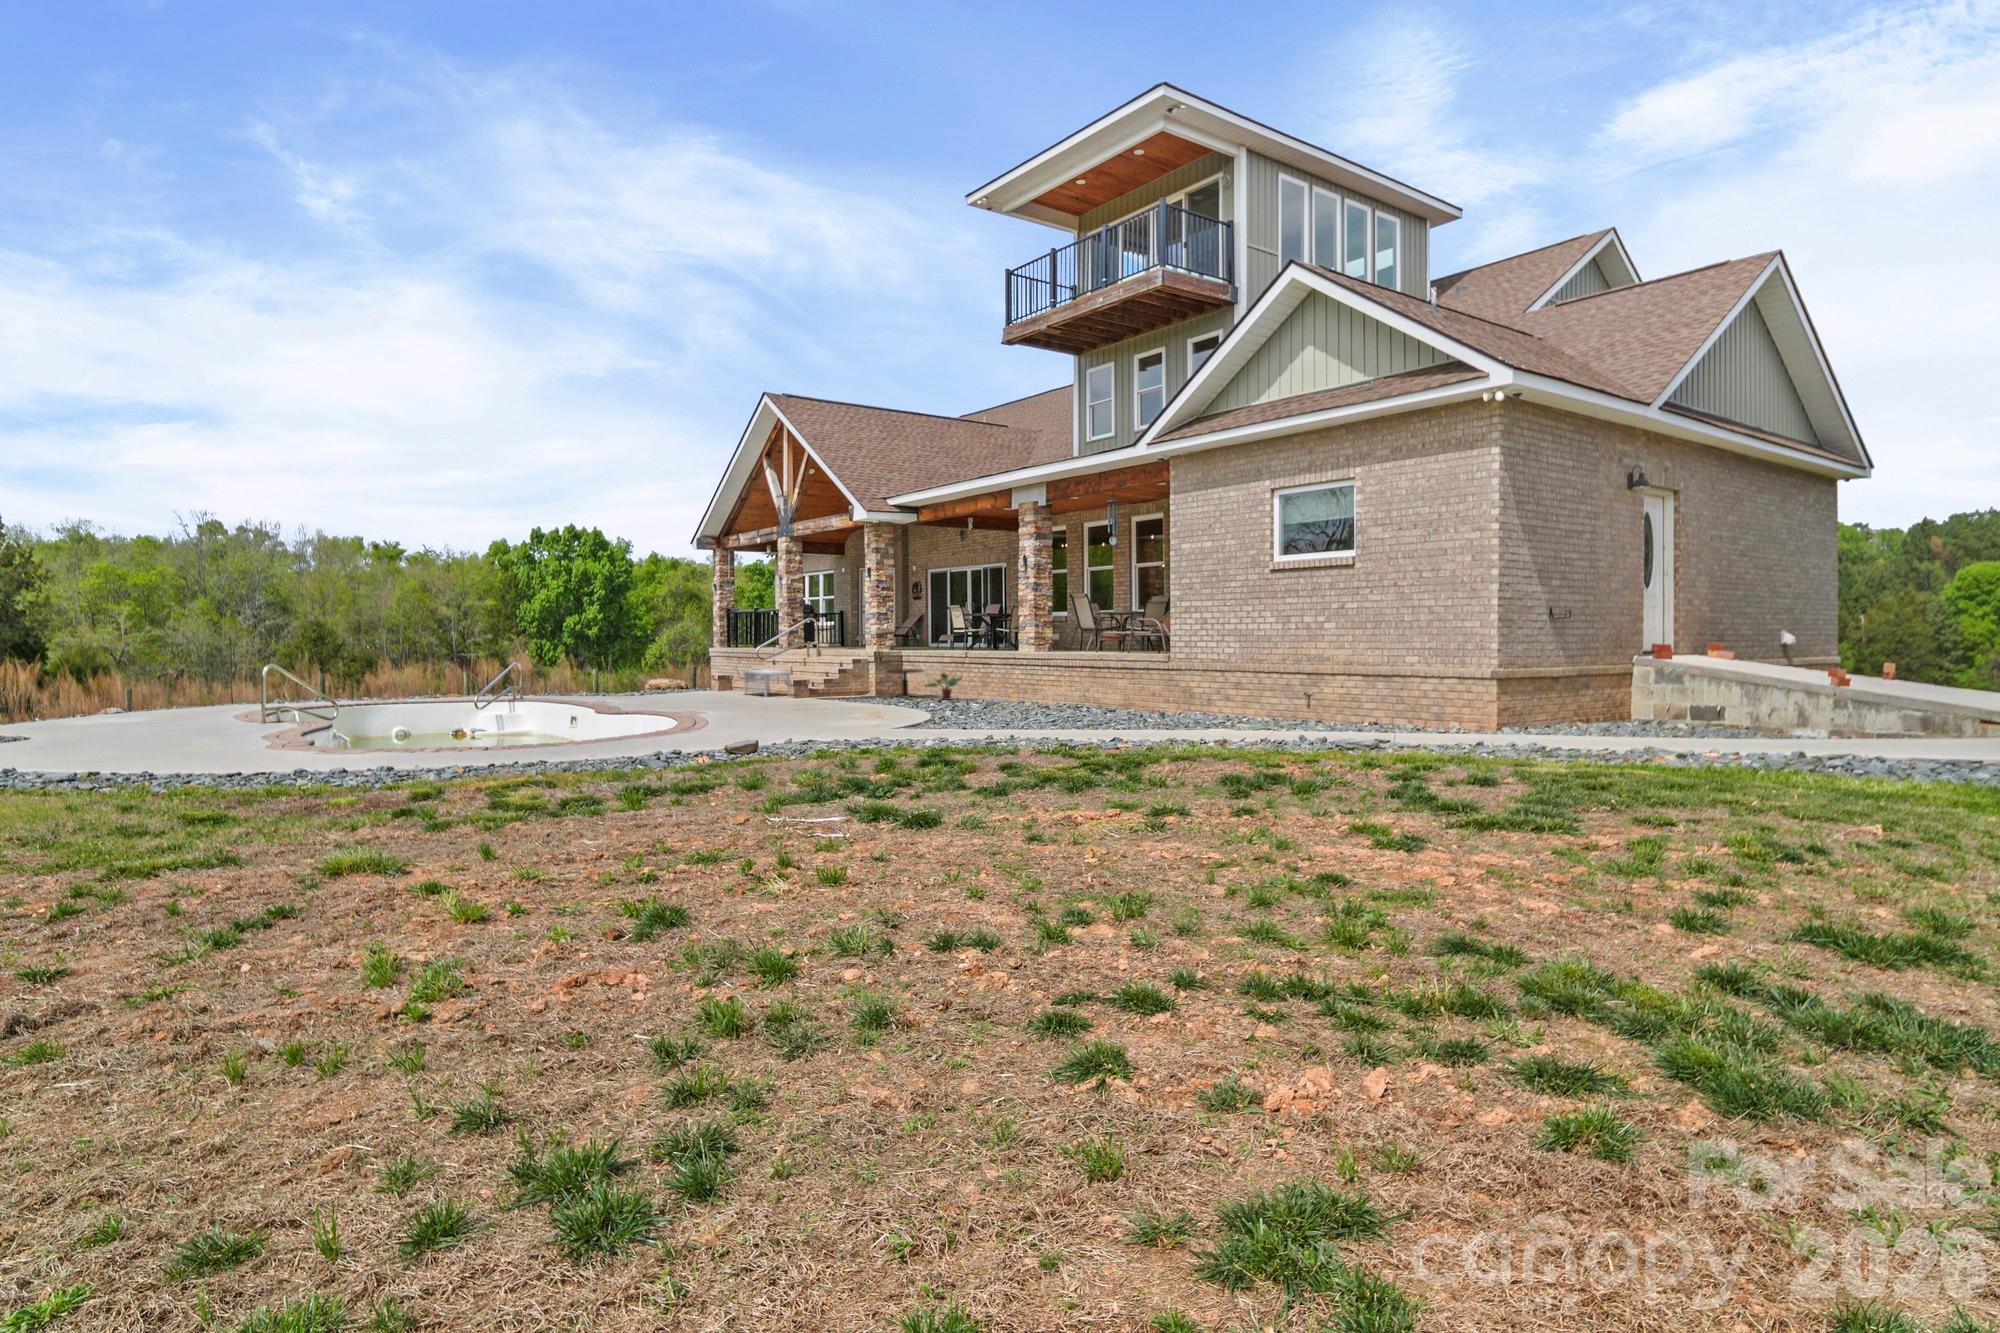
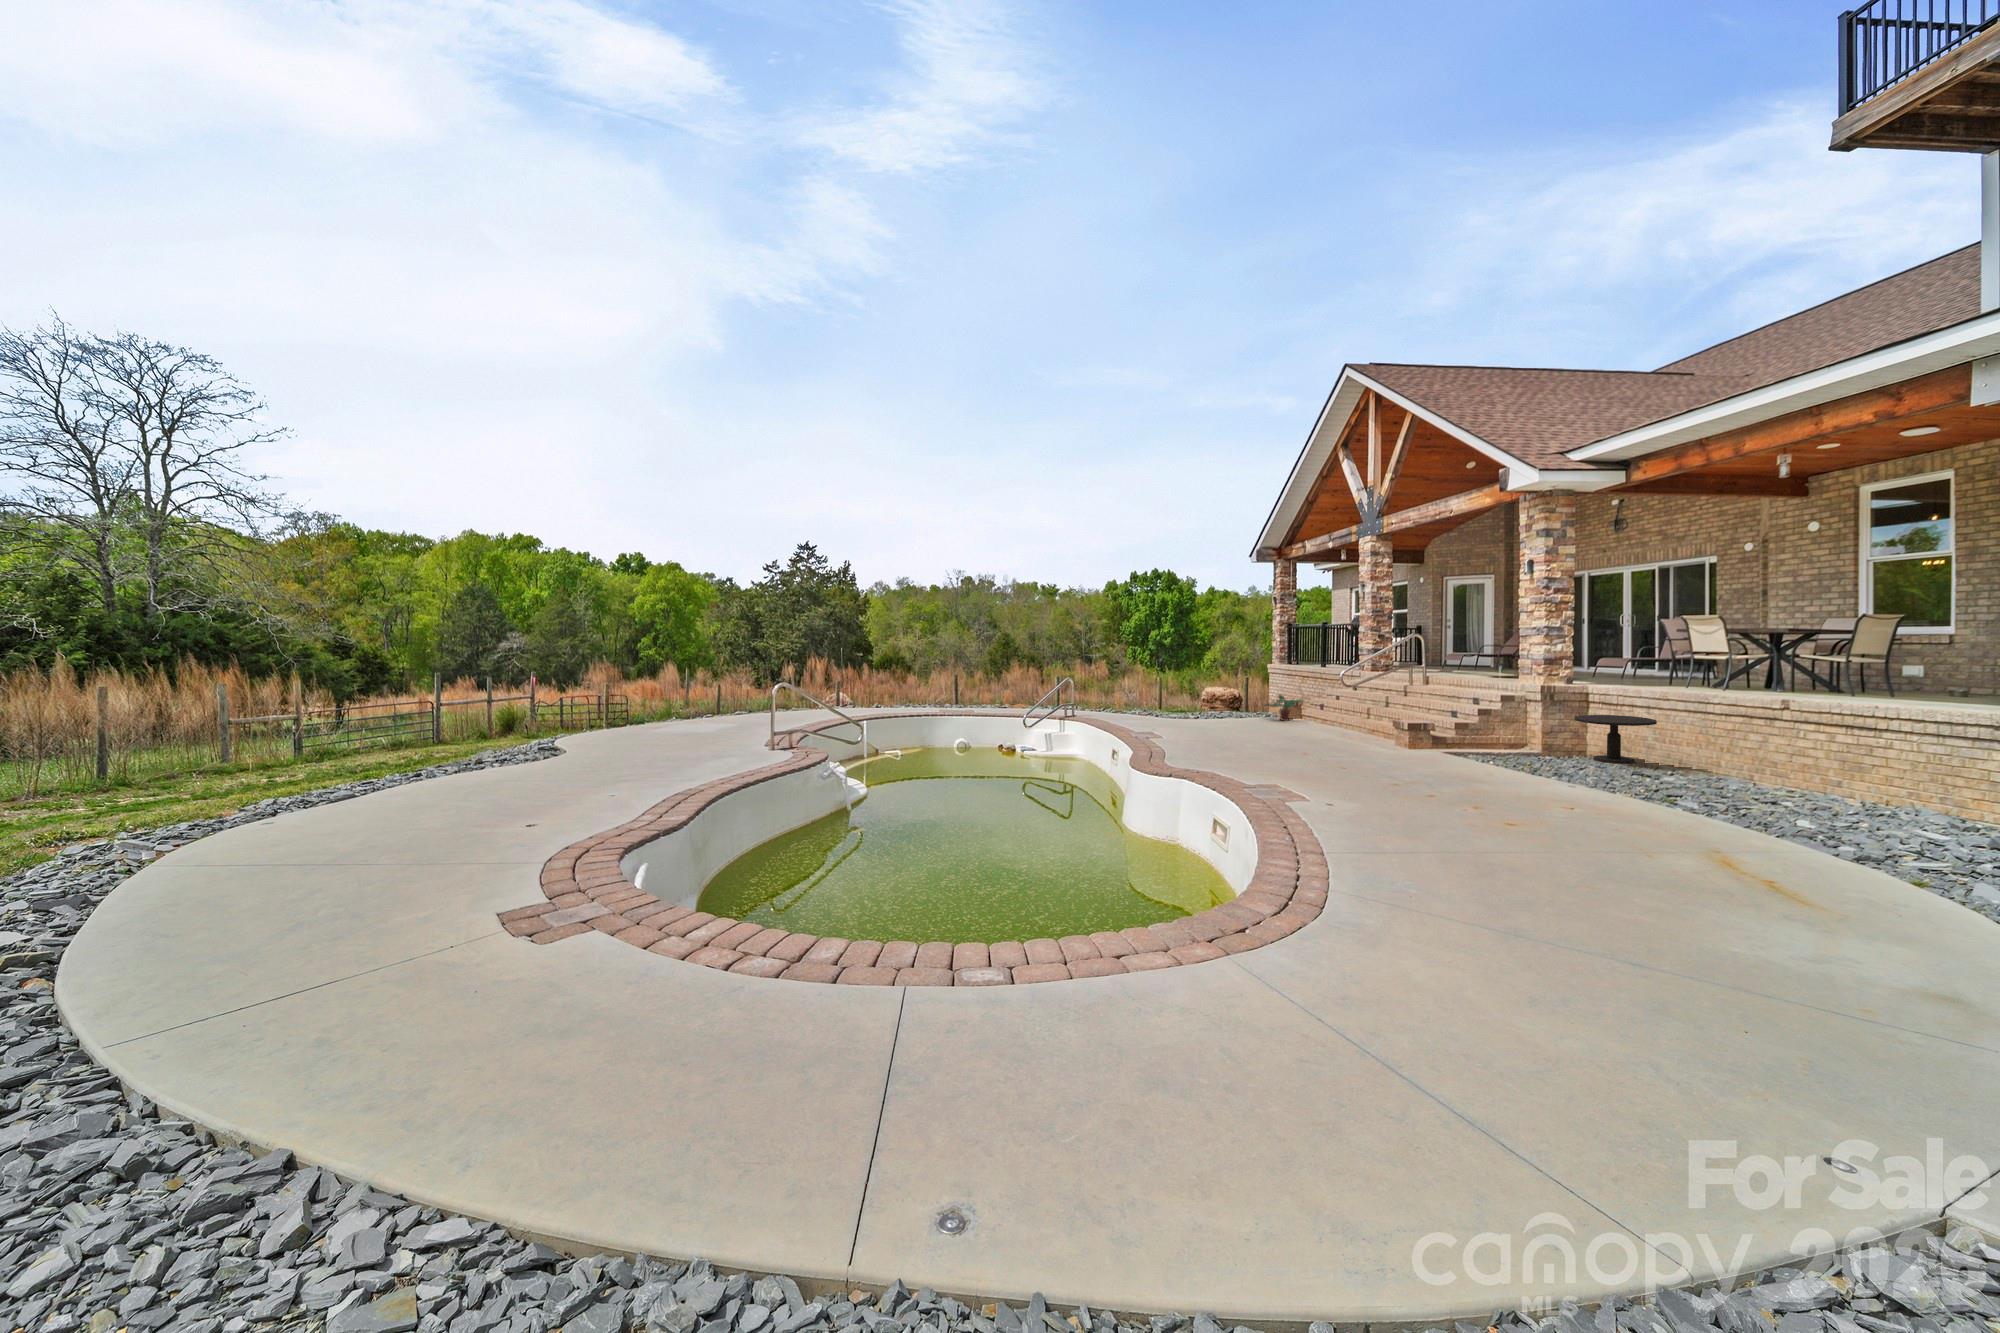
storage bench: present [743,669,791,696] -> none [1322,700,1397,741]
potted plant: present [926,673,962,700] -> present [1266,695,1302,721]

